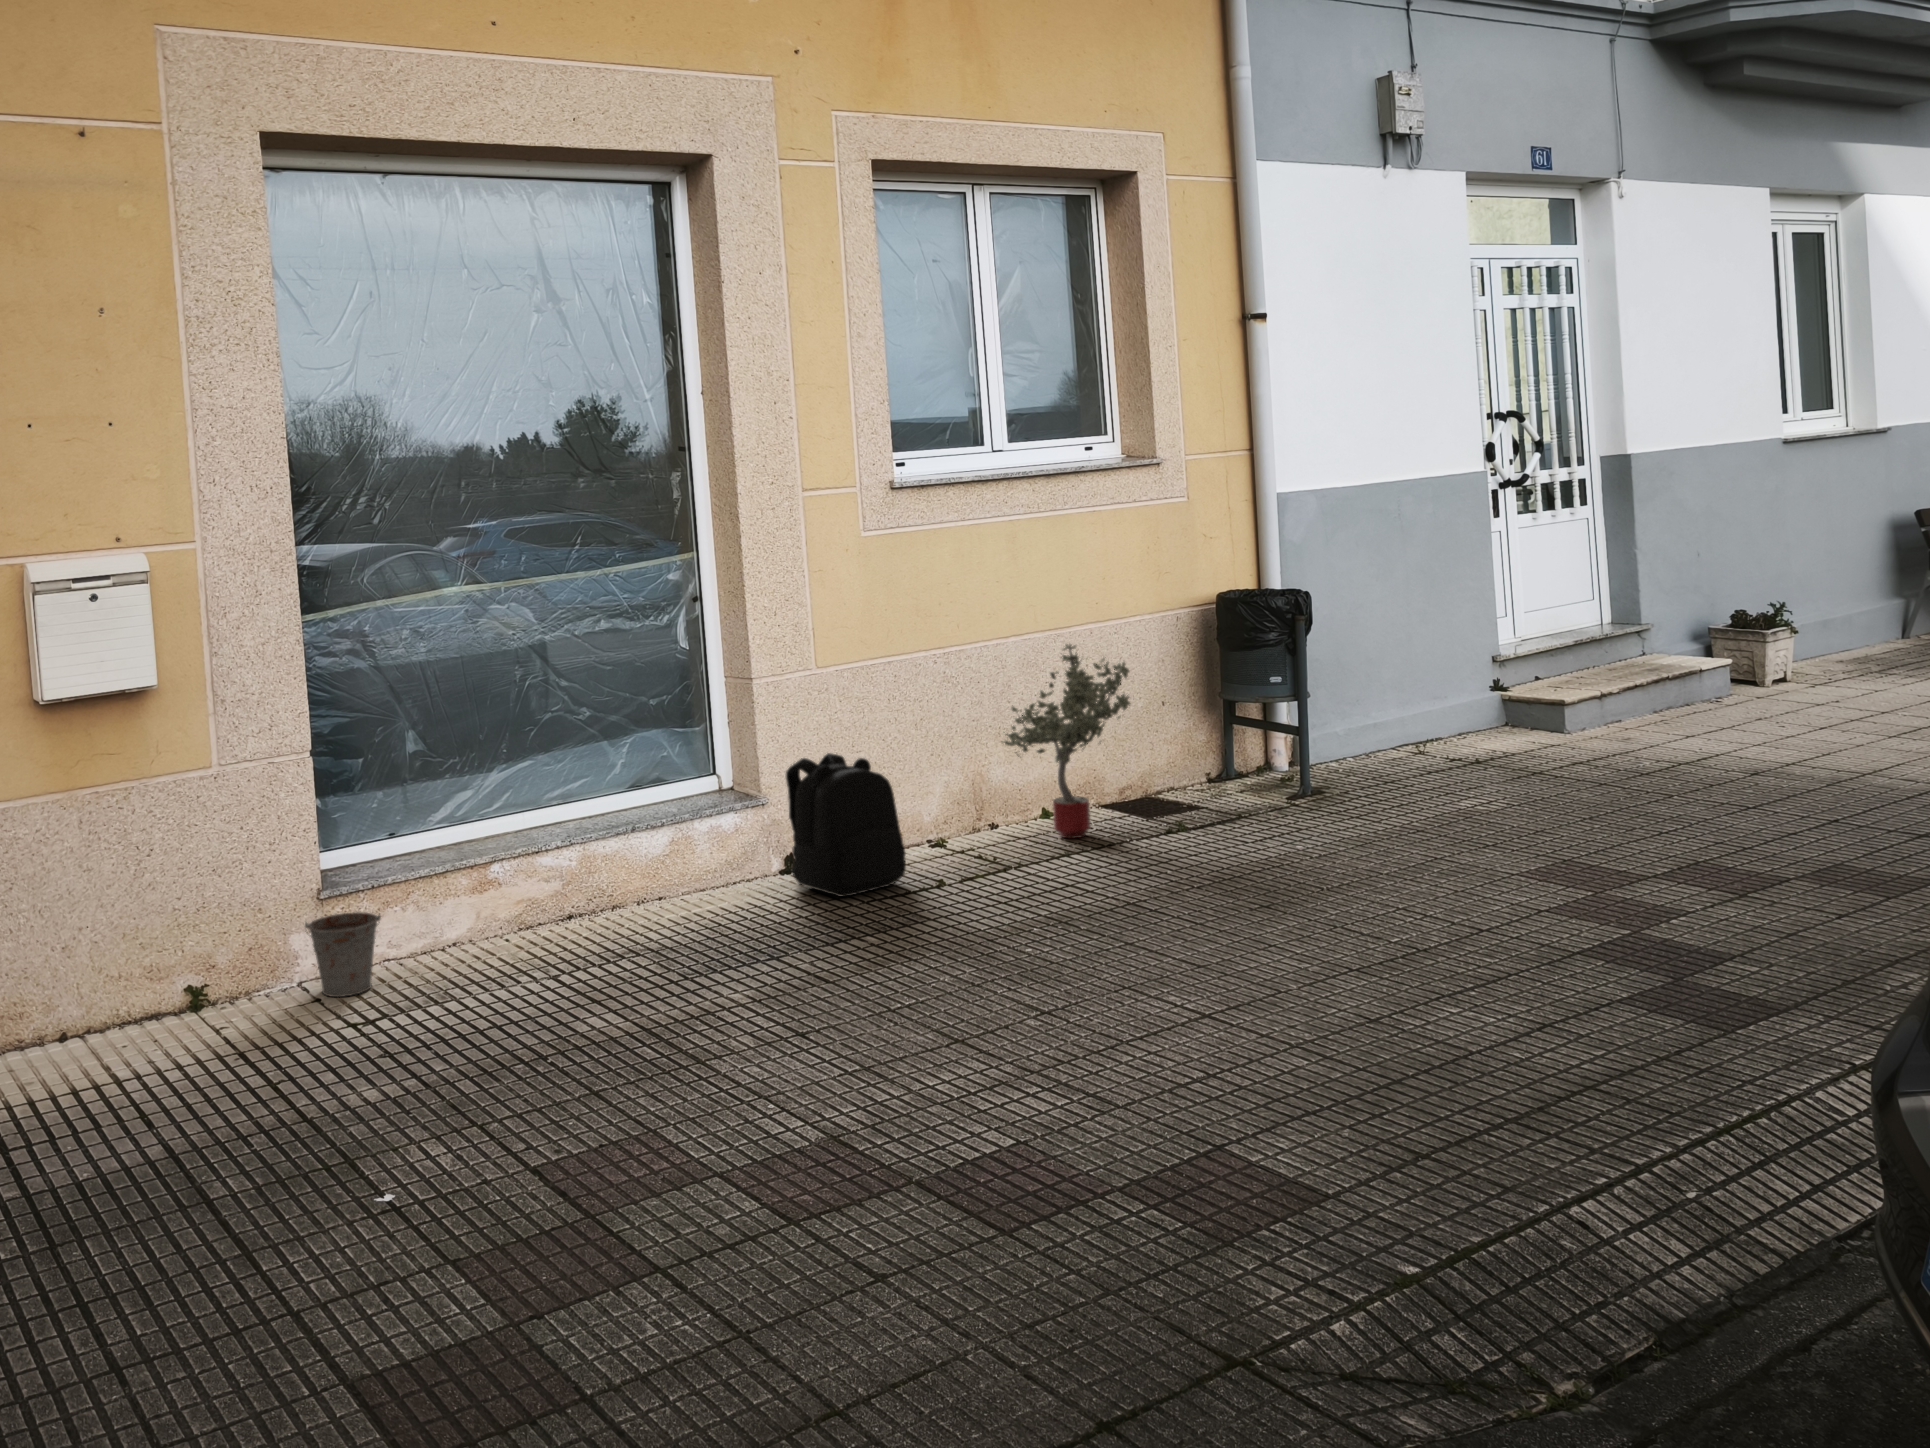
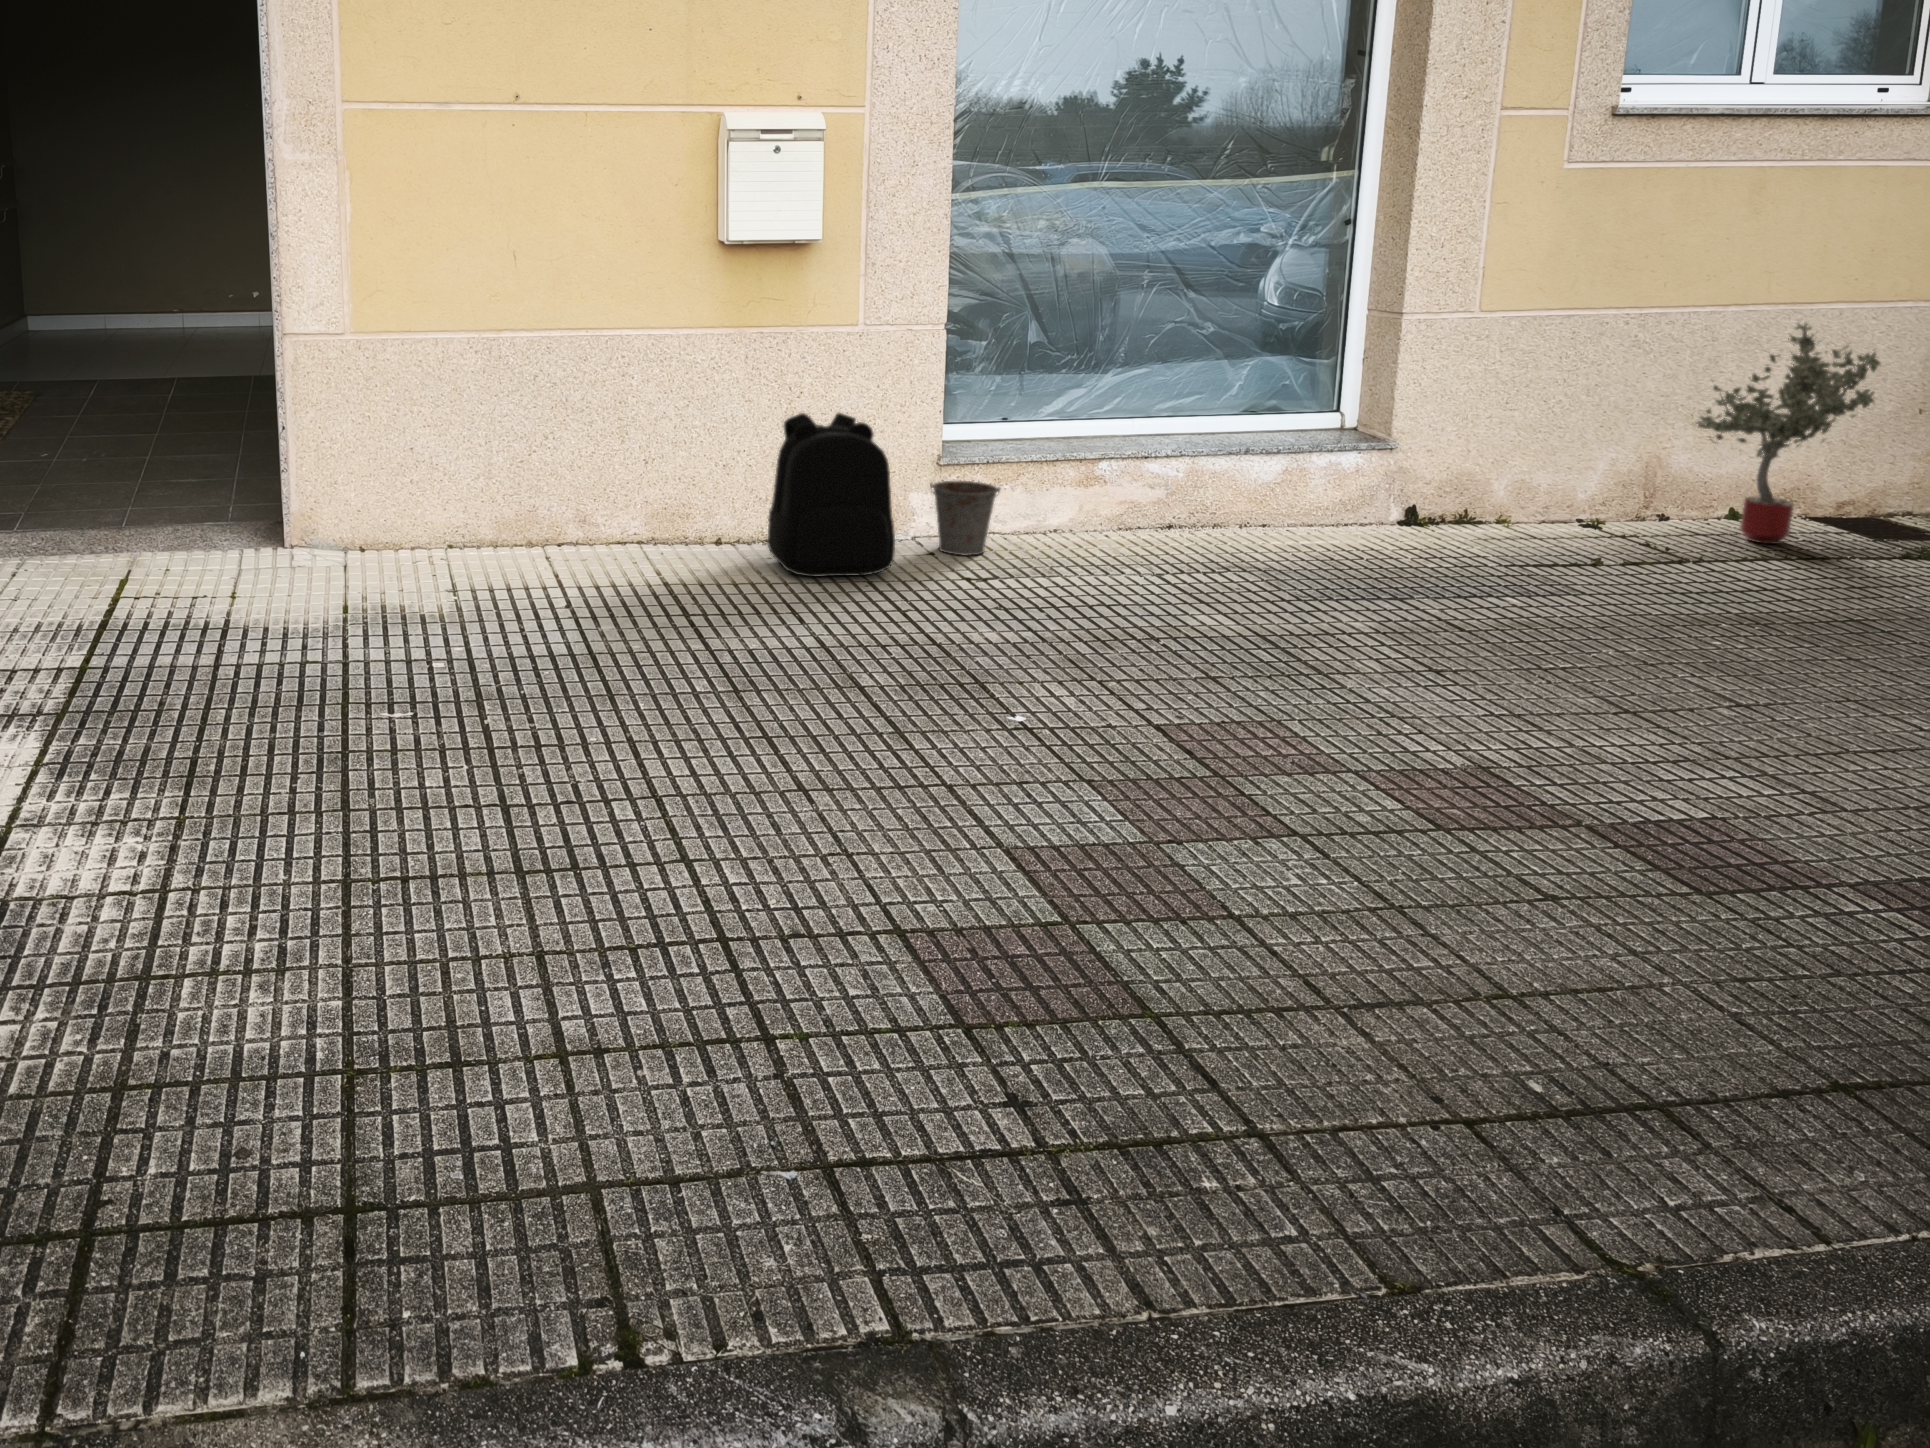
backpack: present [786,753,906,897] -> present [767,413,895,577]

